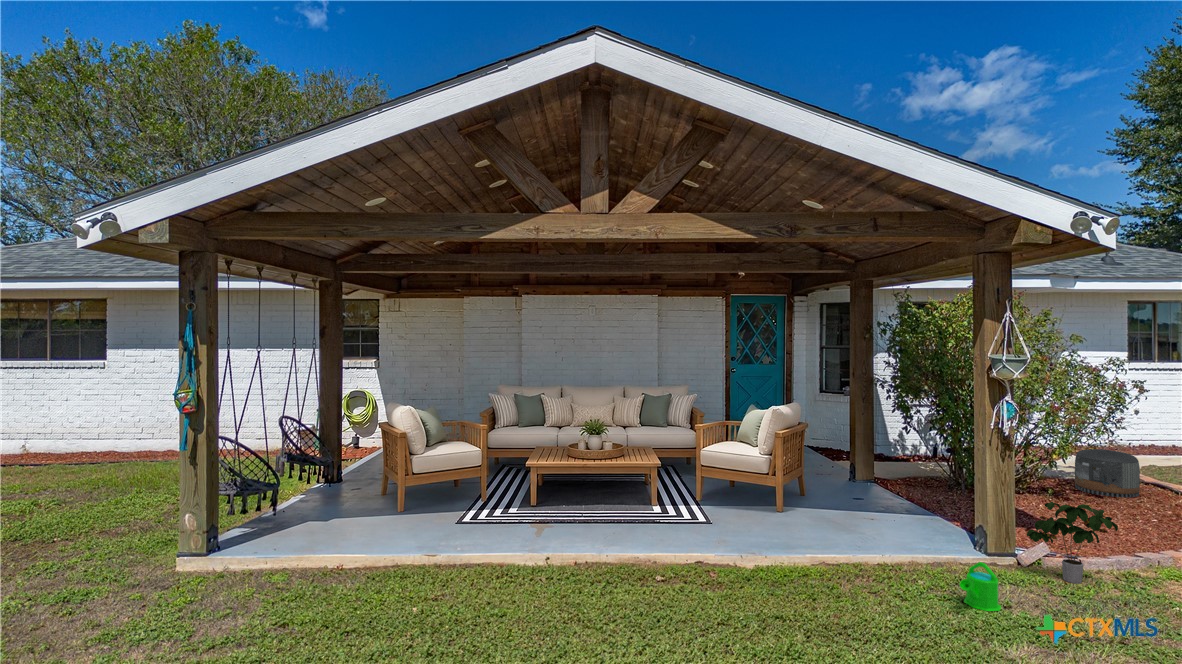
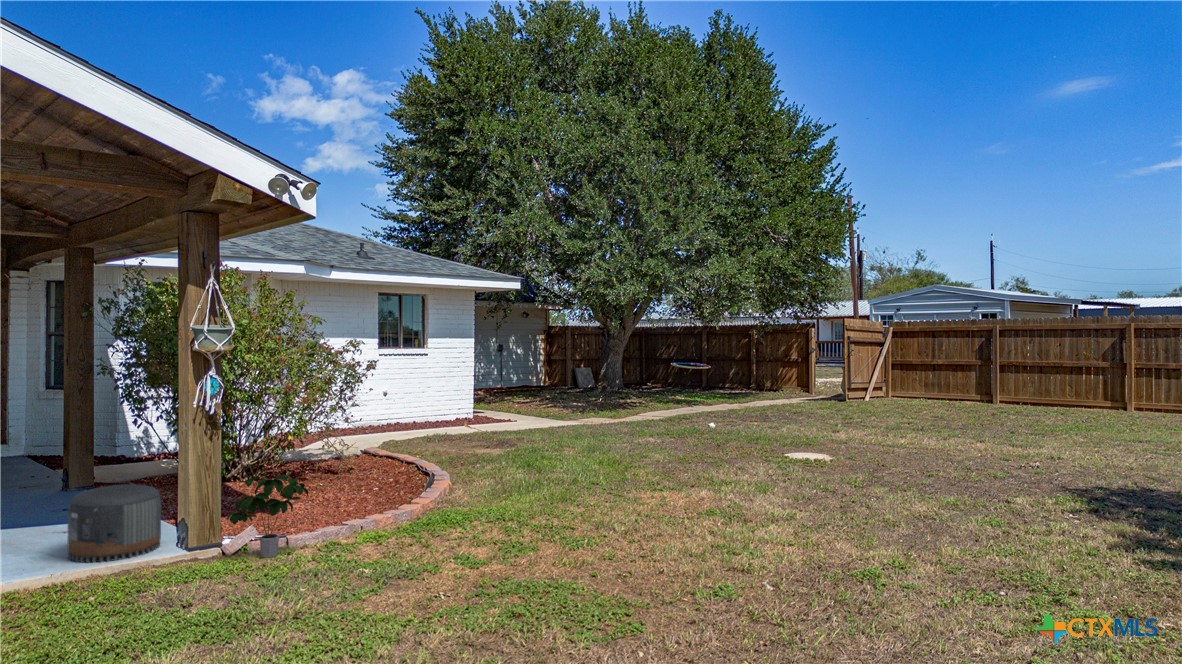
pouf: present [1075,449,1140,498] -> present [67,484,161,563]
watering can: present [960,562,1001,611] -> none [126,558,180,613]

